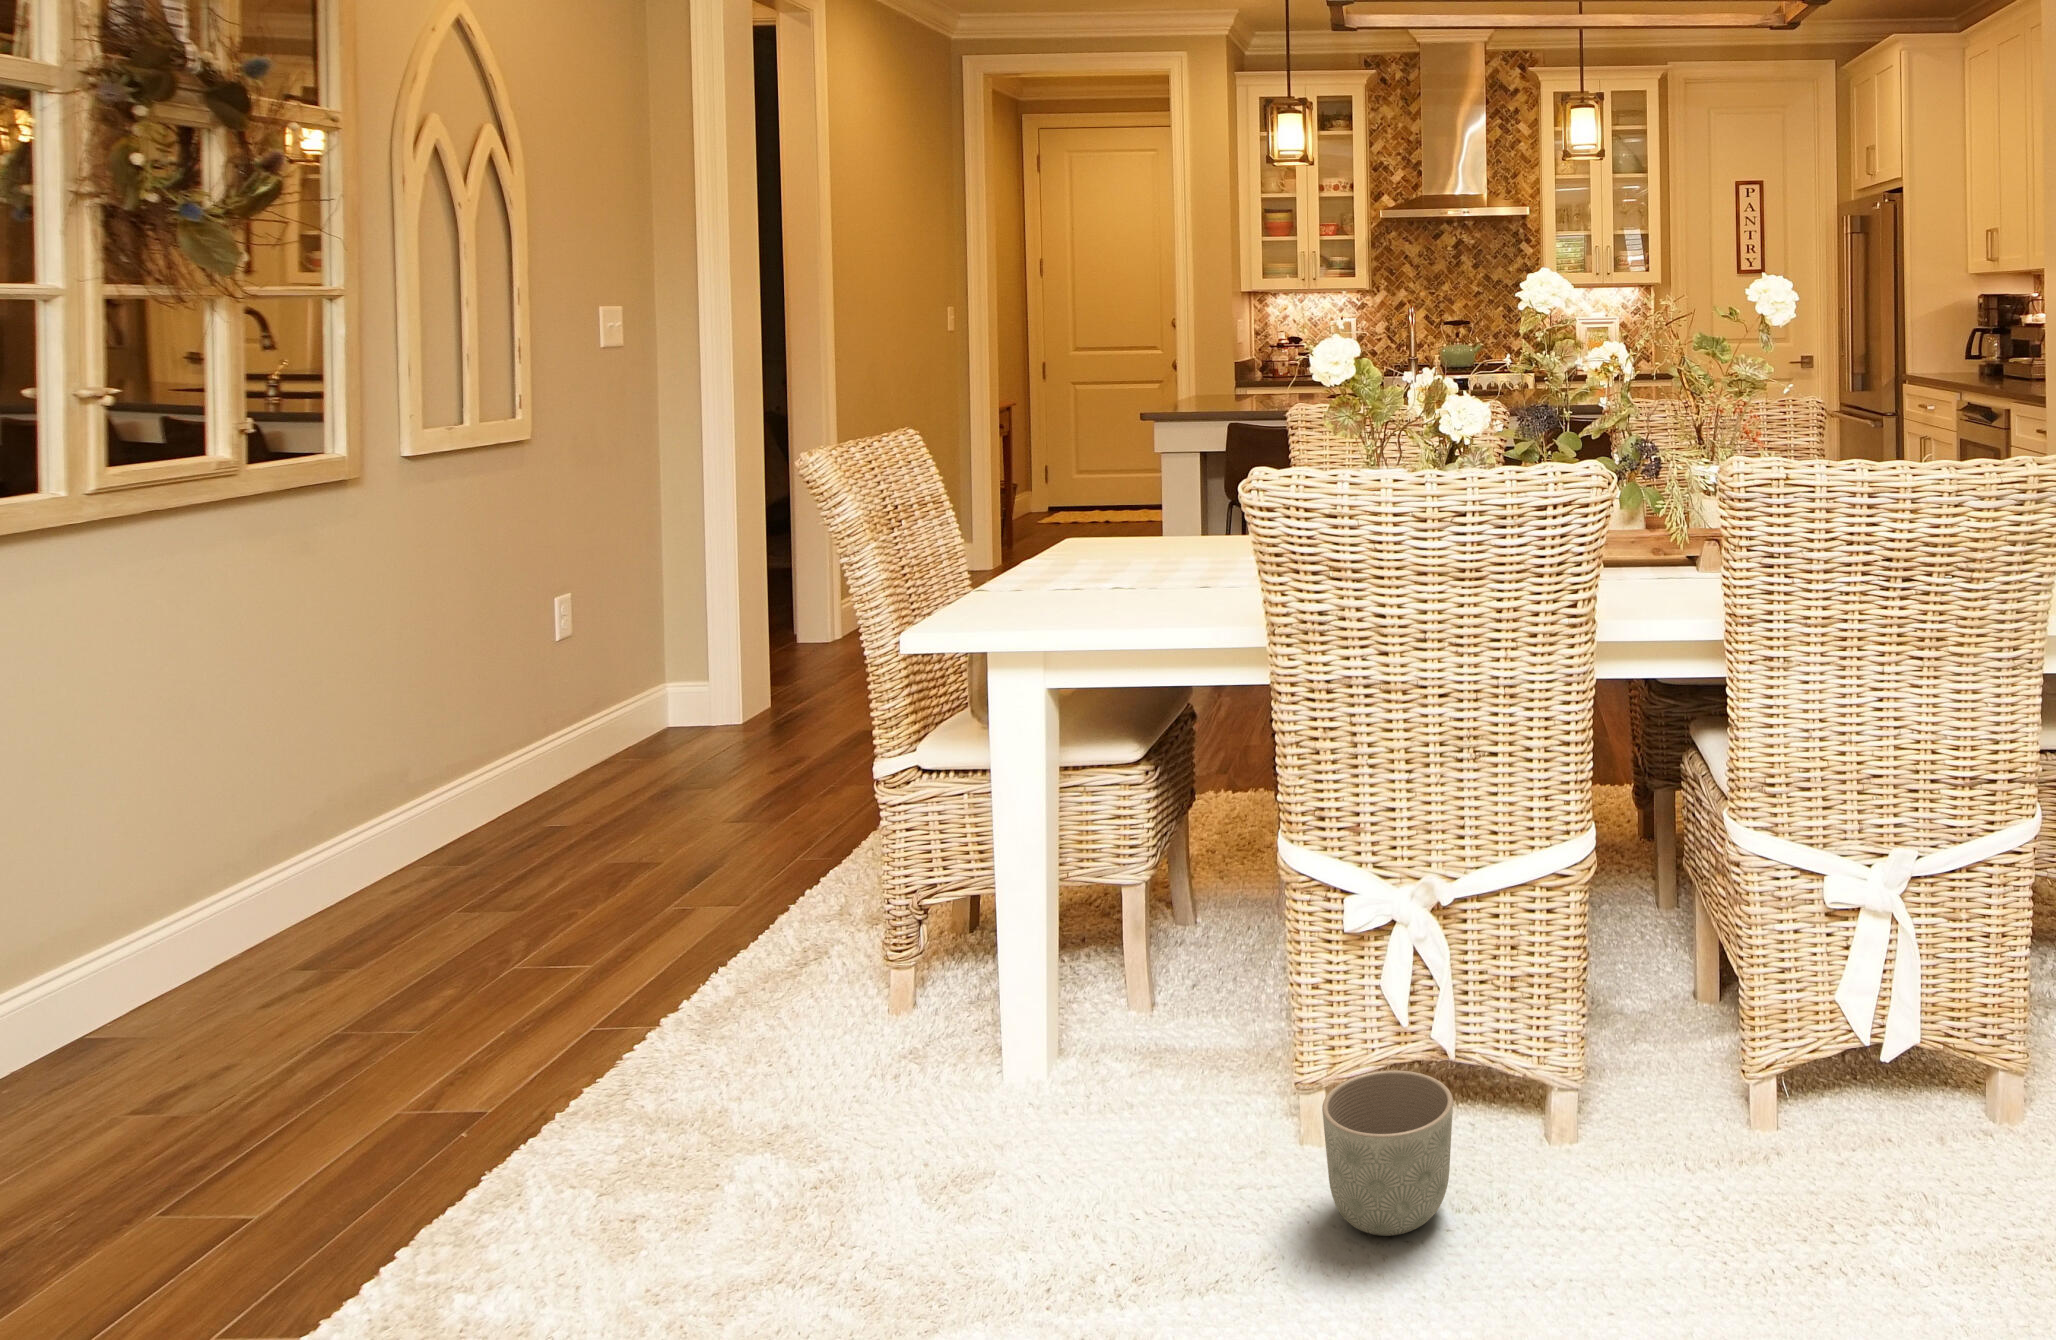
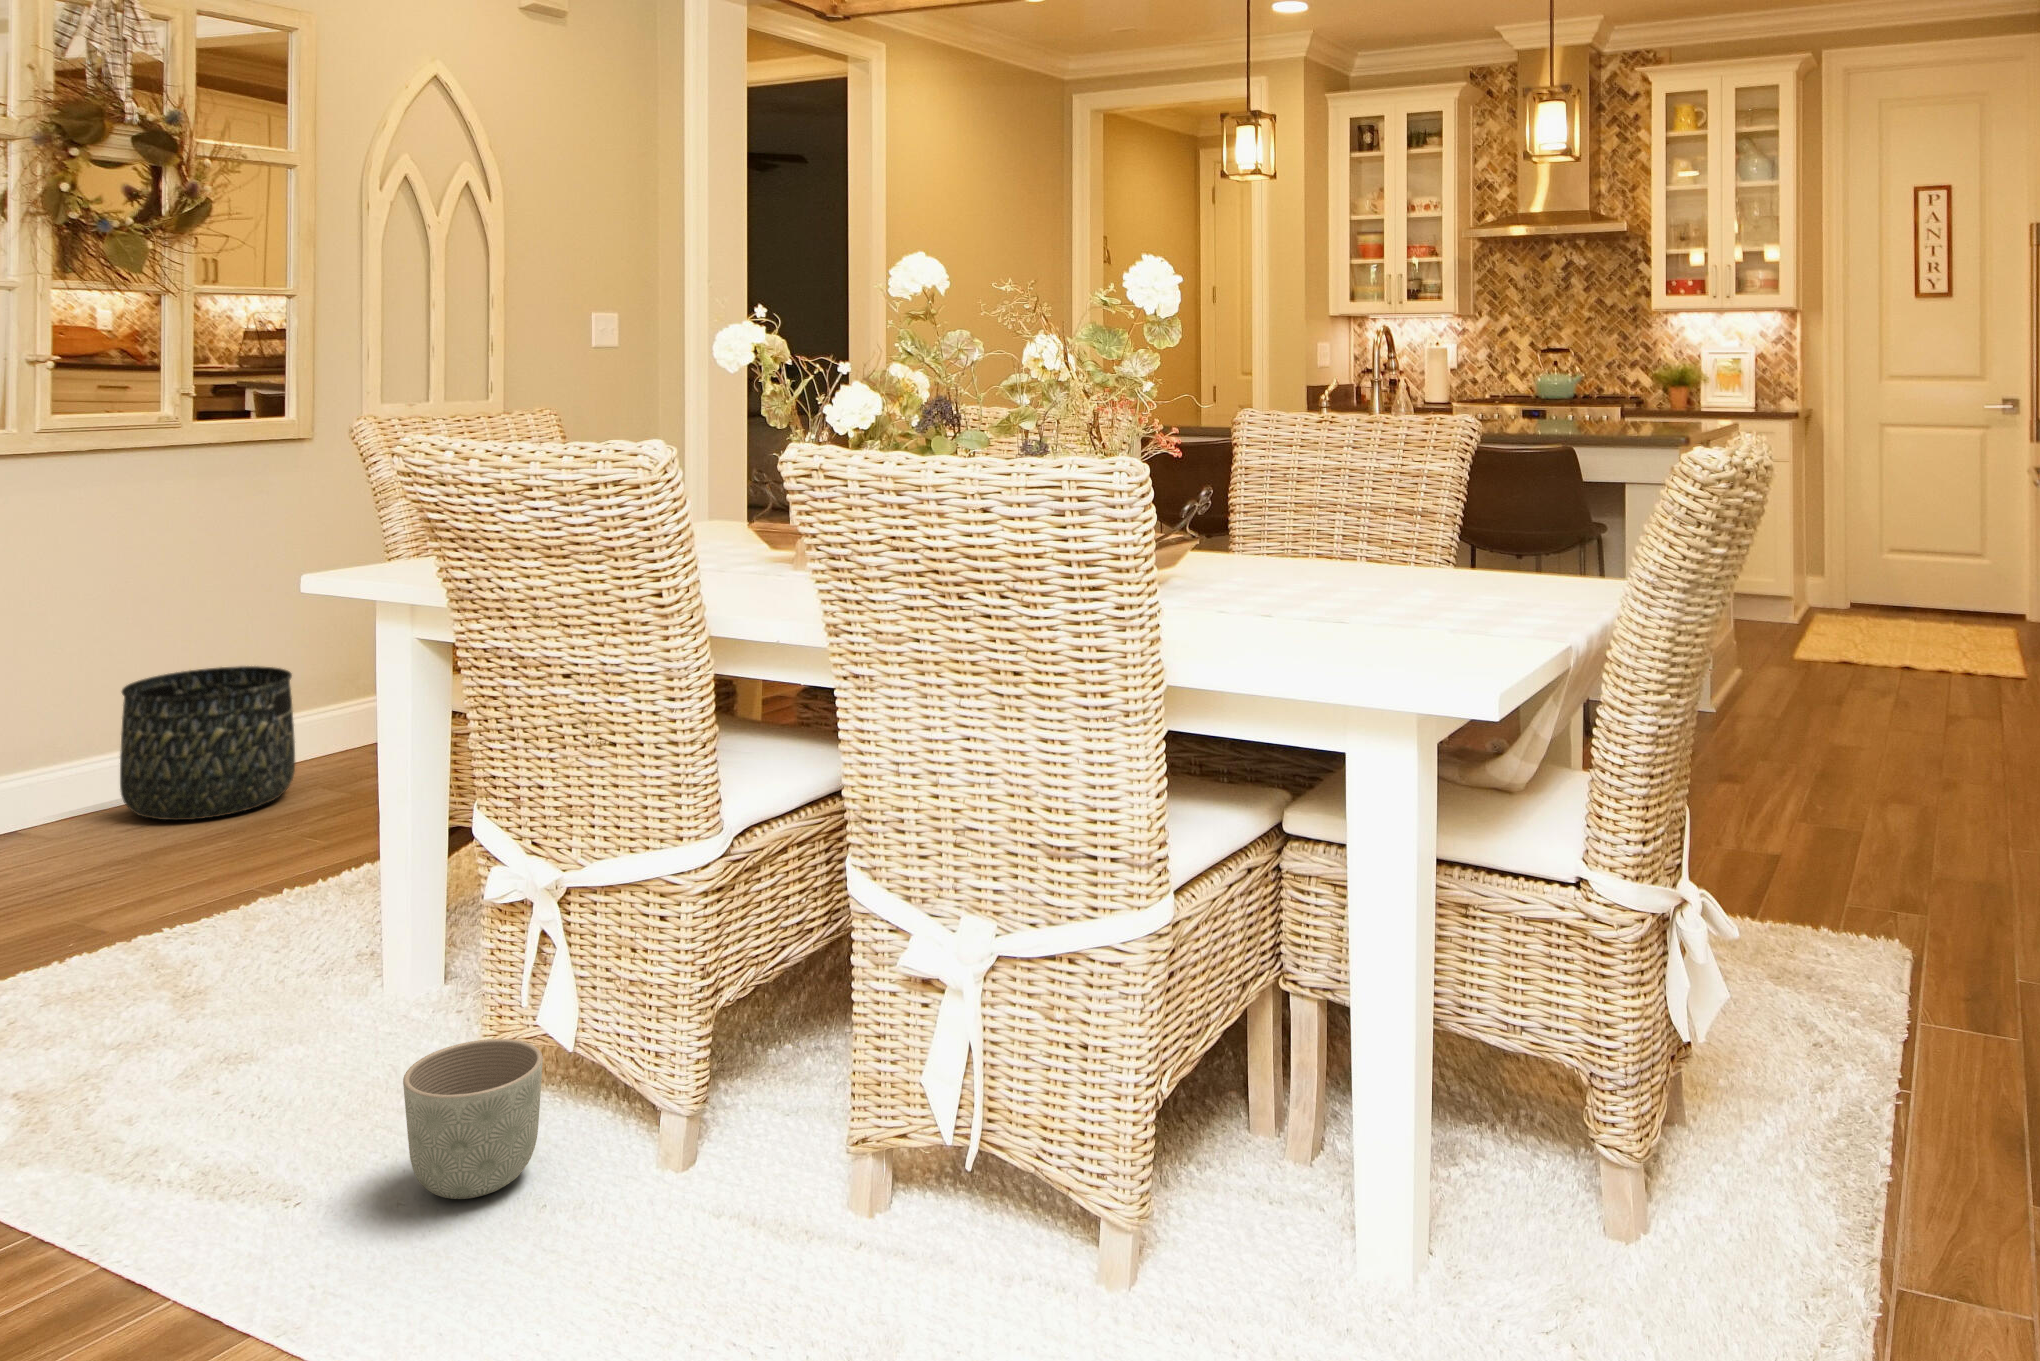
basket: none [185,776,435,995] -> present [120,666,295,820]

